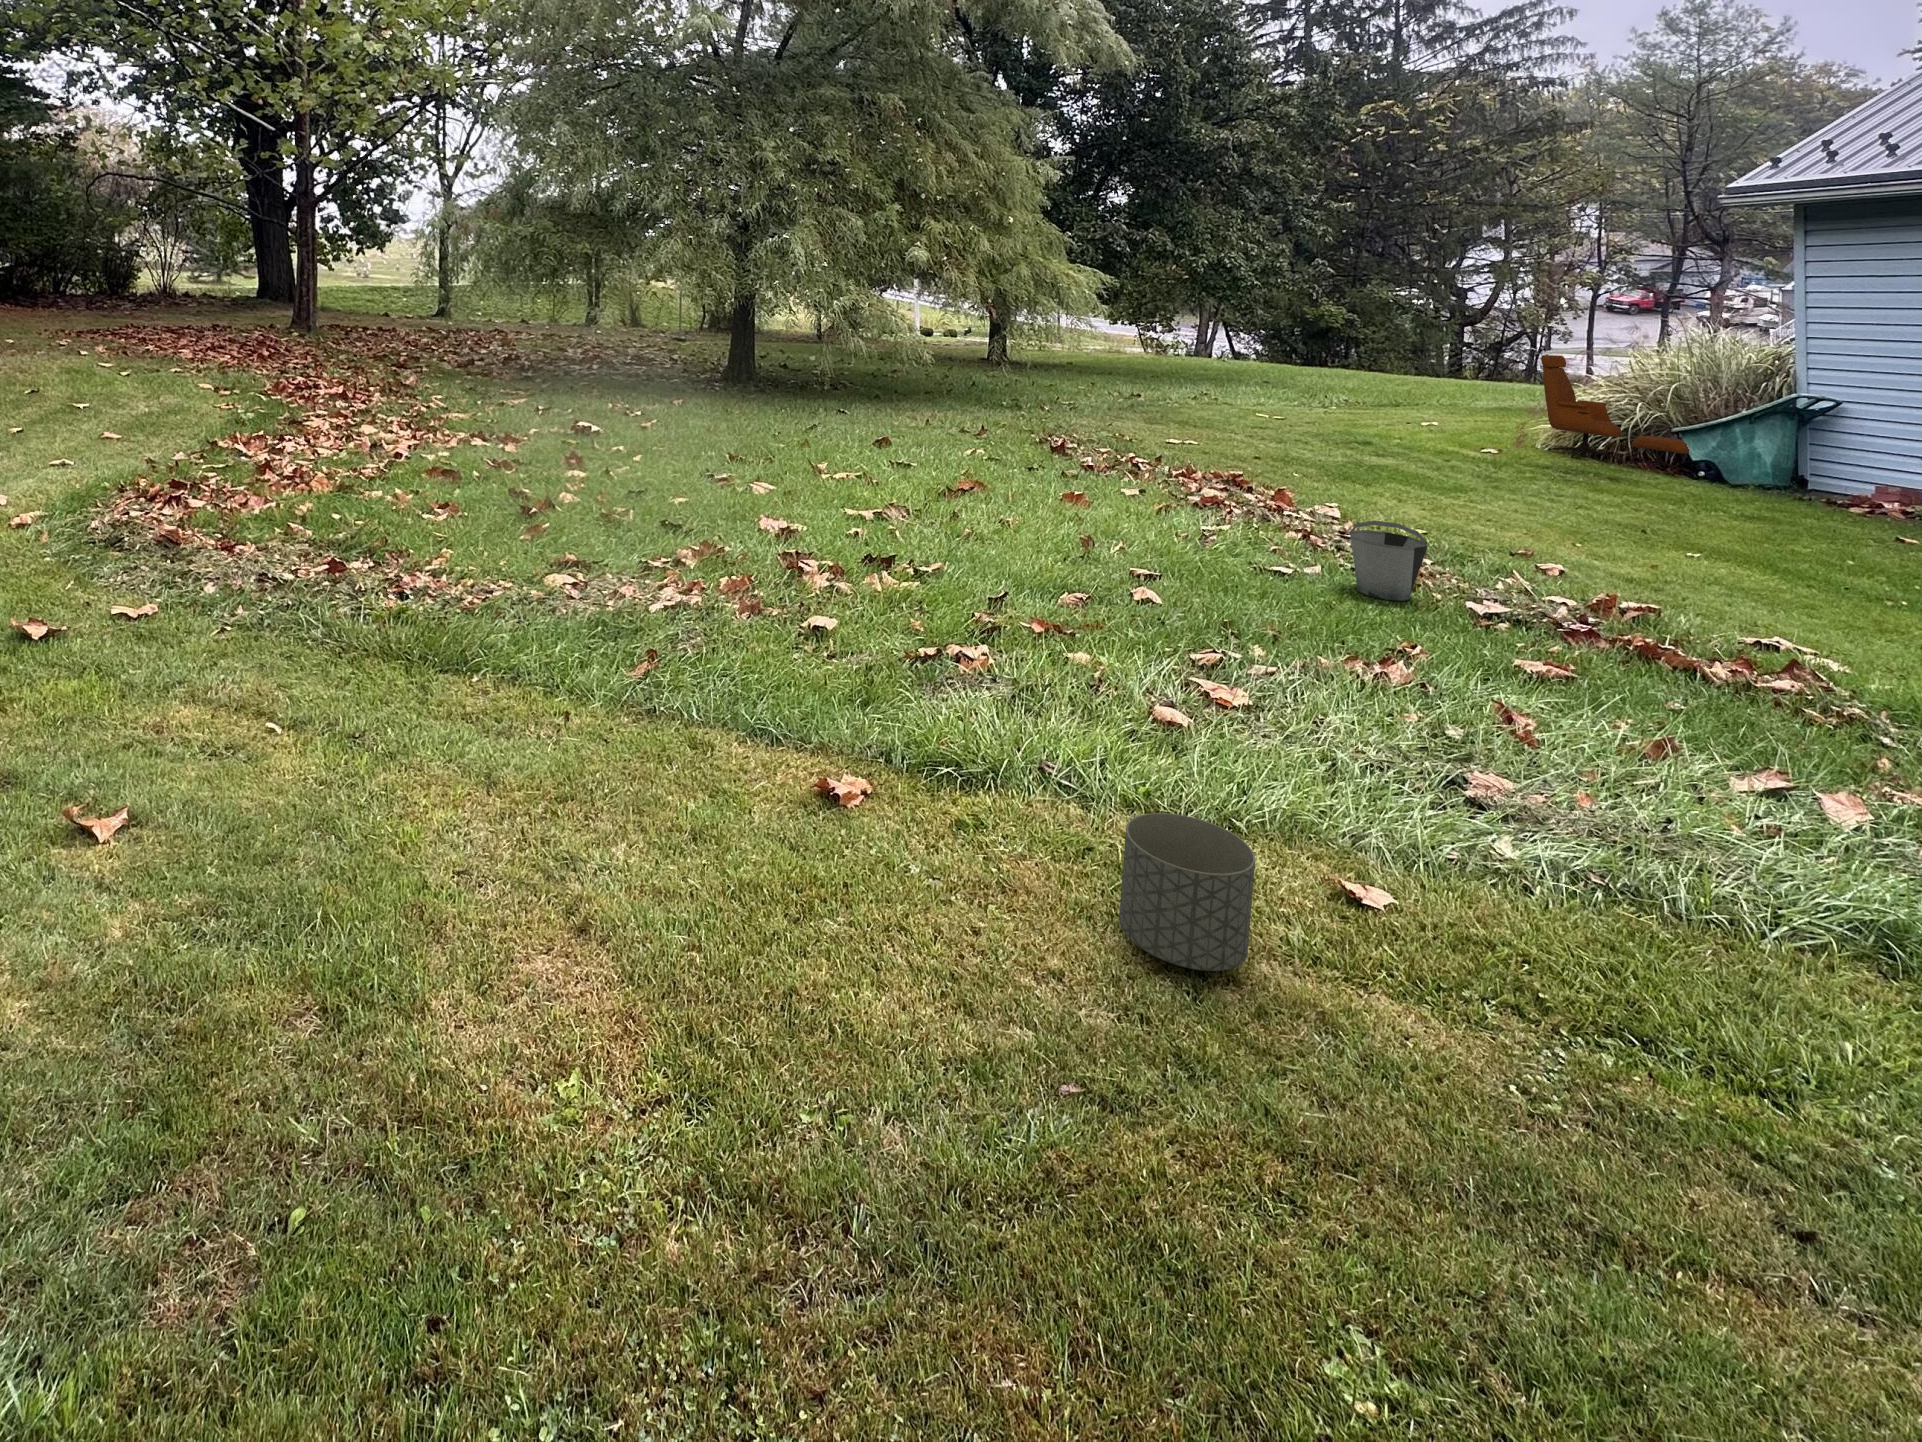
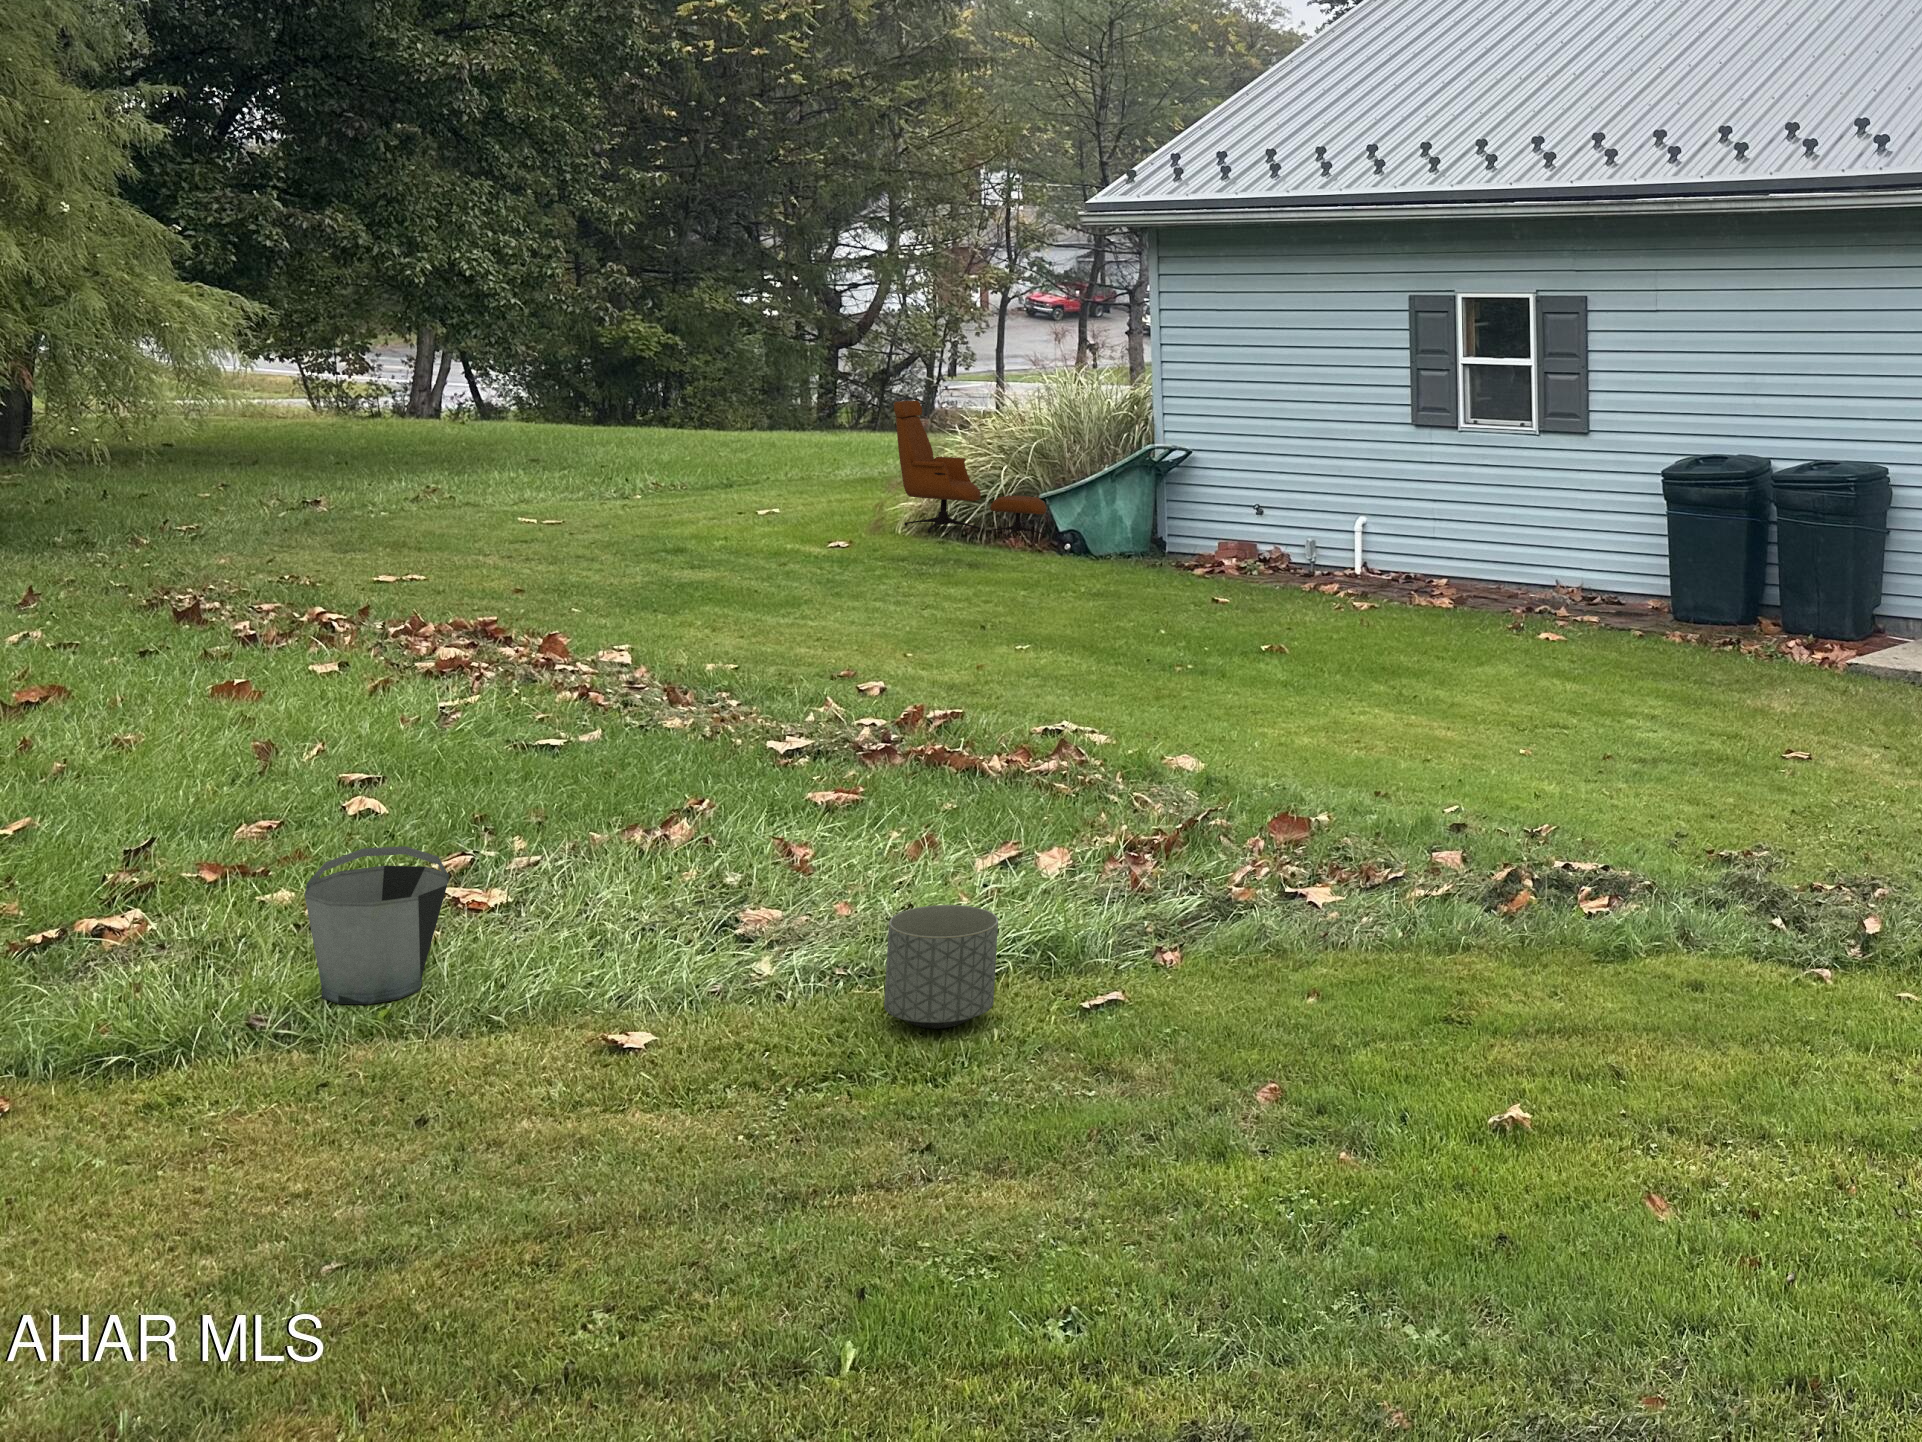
bucket: present [1350,521,1428,601] -> present [304,846,449,1004]
planter: present [1119,813,1255,971] -> present [884,905,998,1029]

